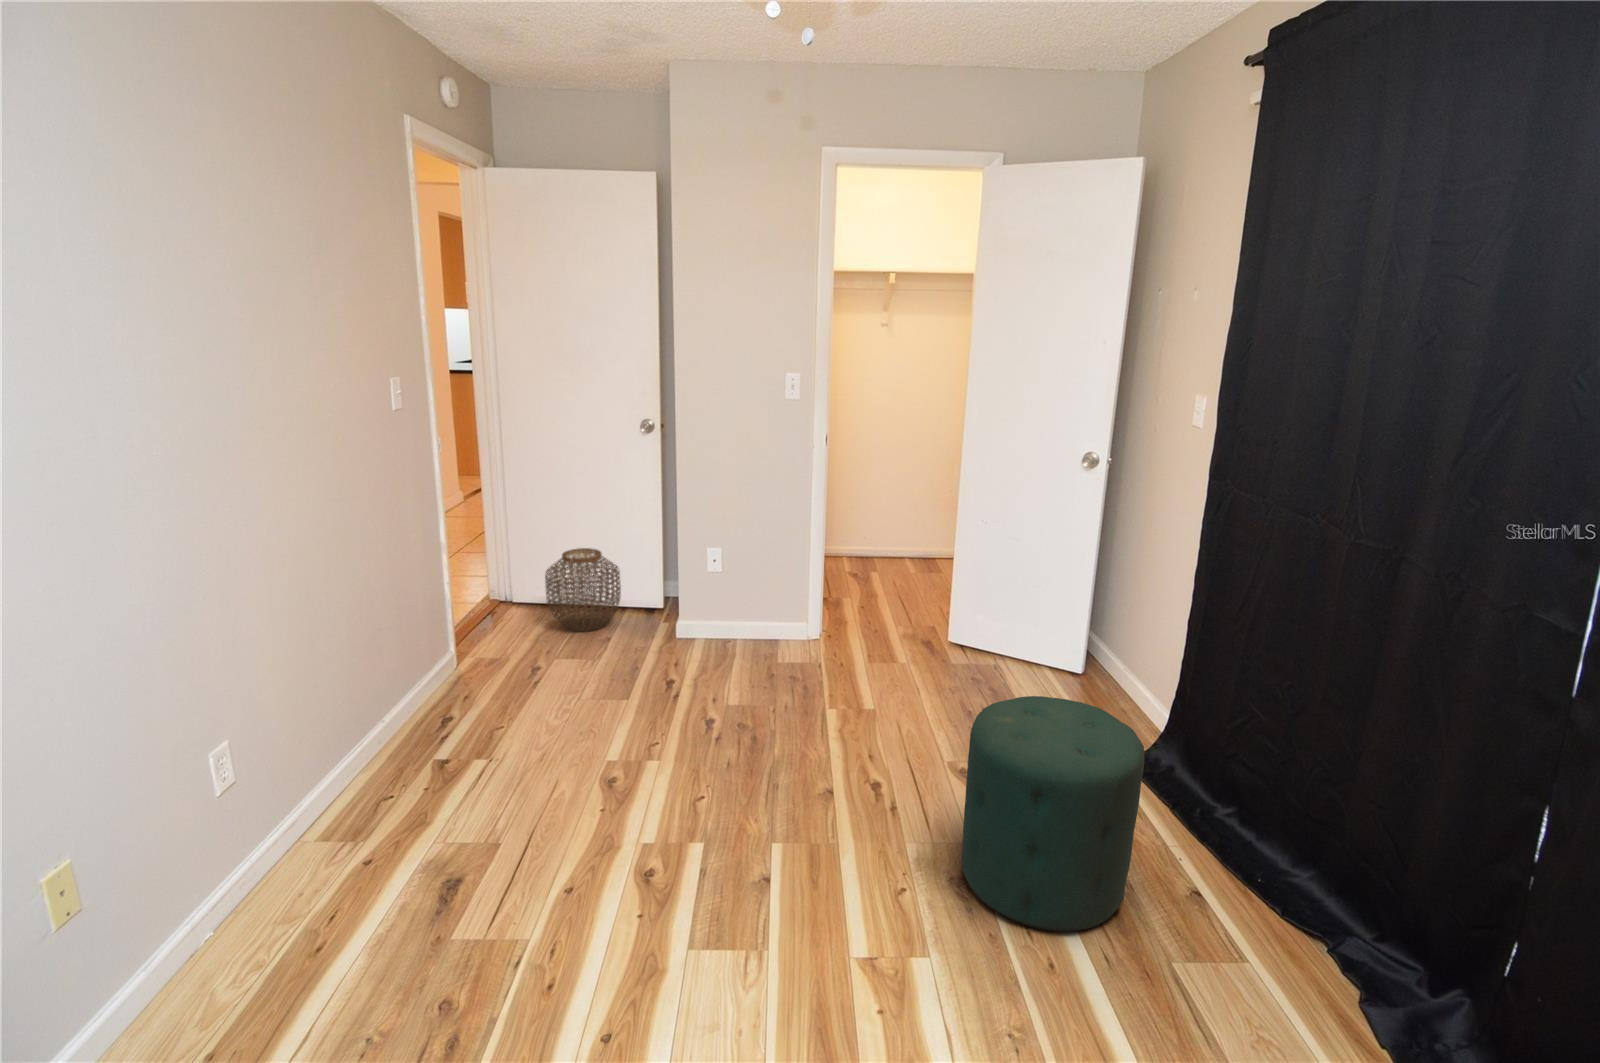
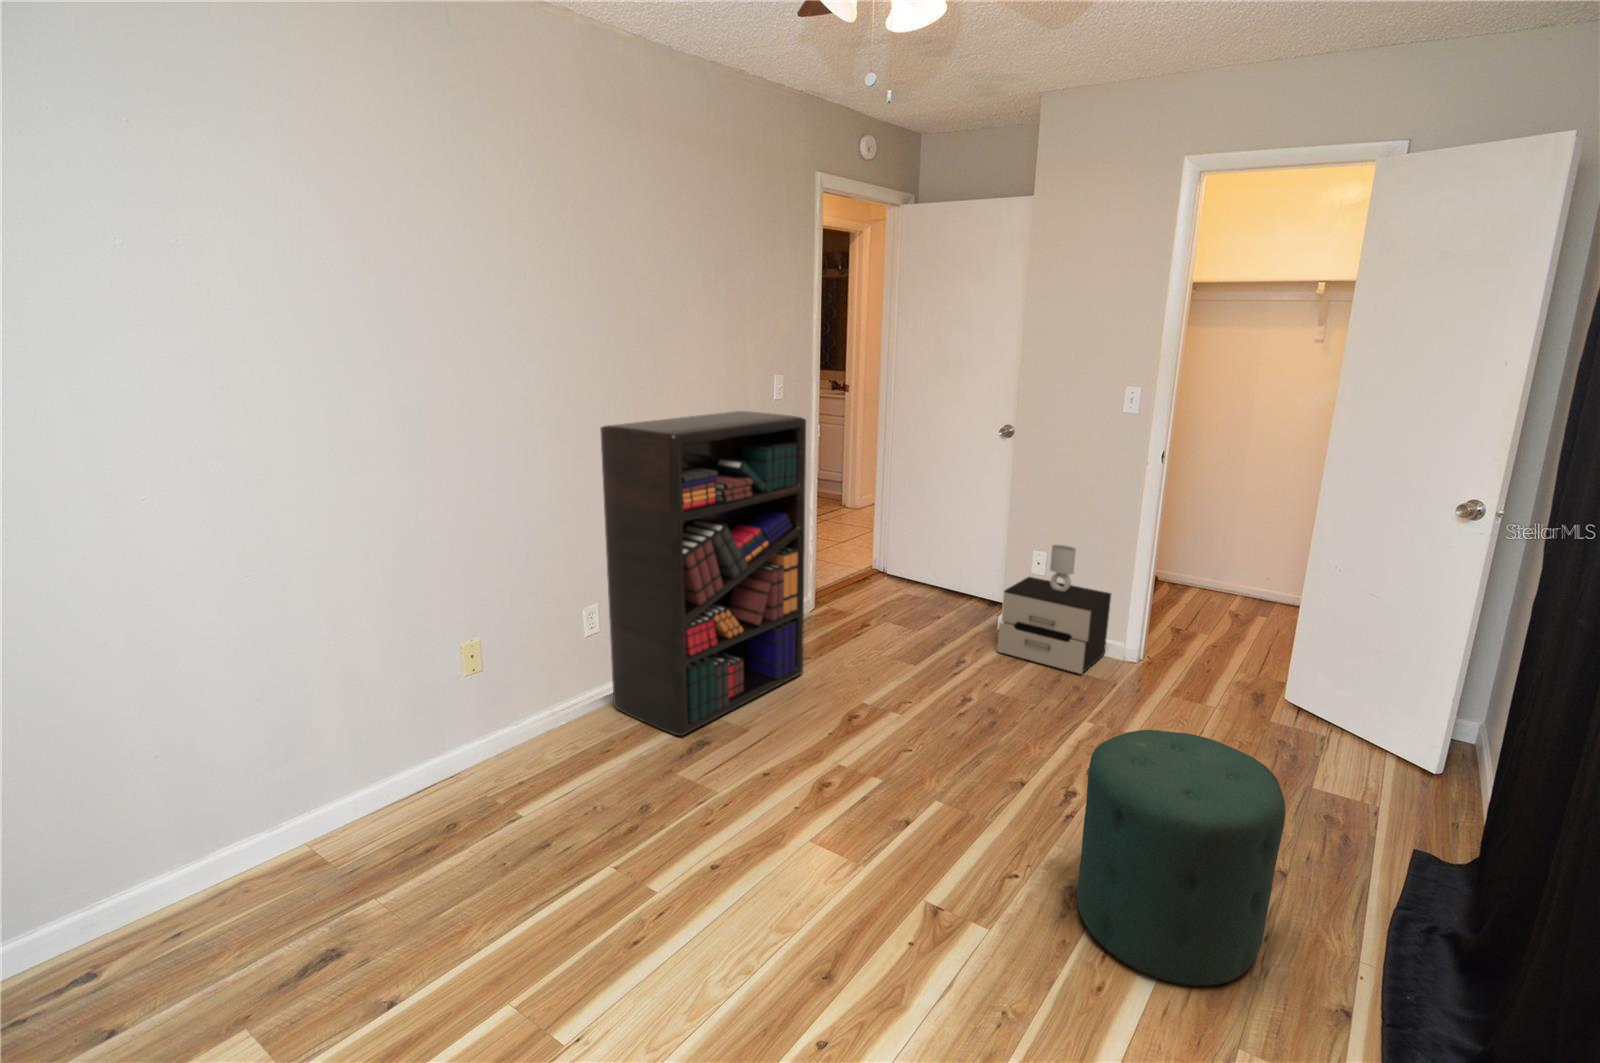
bookshelf: none [204,423,510,887] -> present [600,411,806,736]
nightstand: none [697,537,793,664] -> present [997,545,1111,674]
woven basket: present [545,548,621,631] -> none [901,536,965,608]

